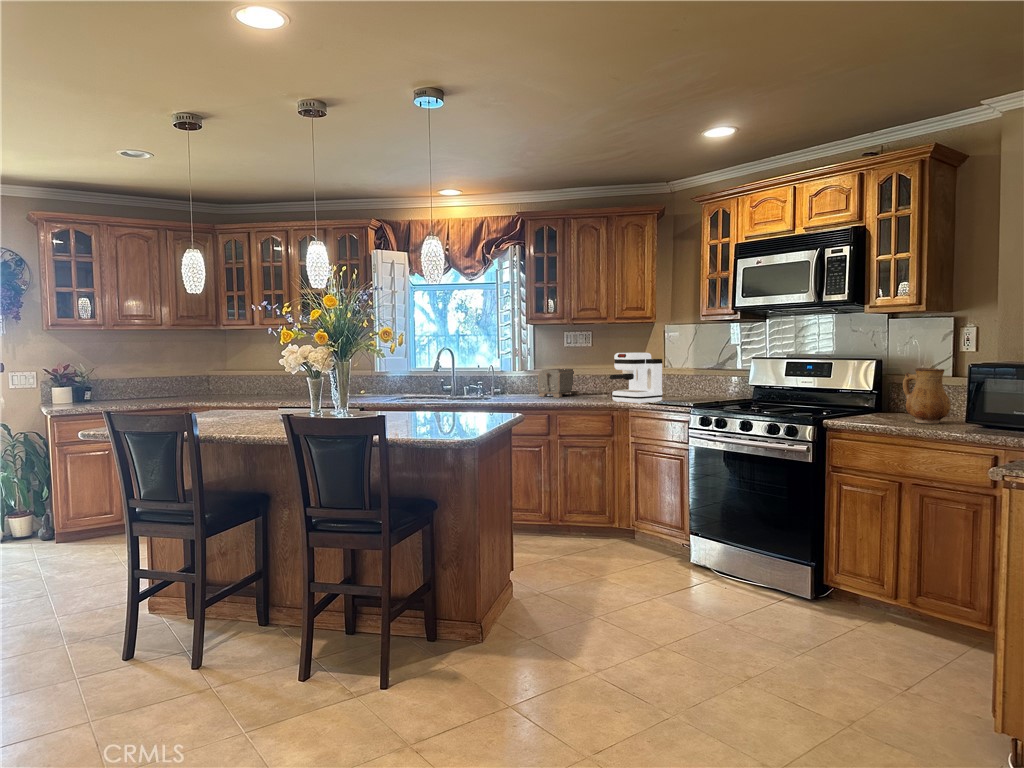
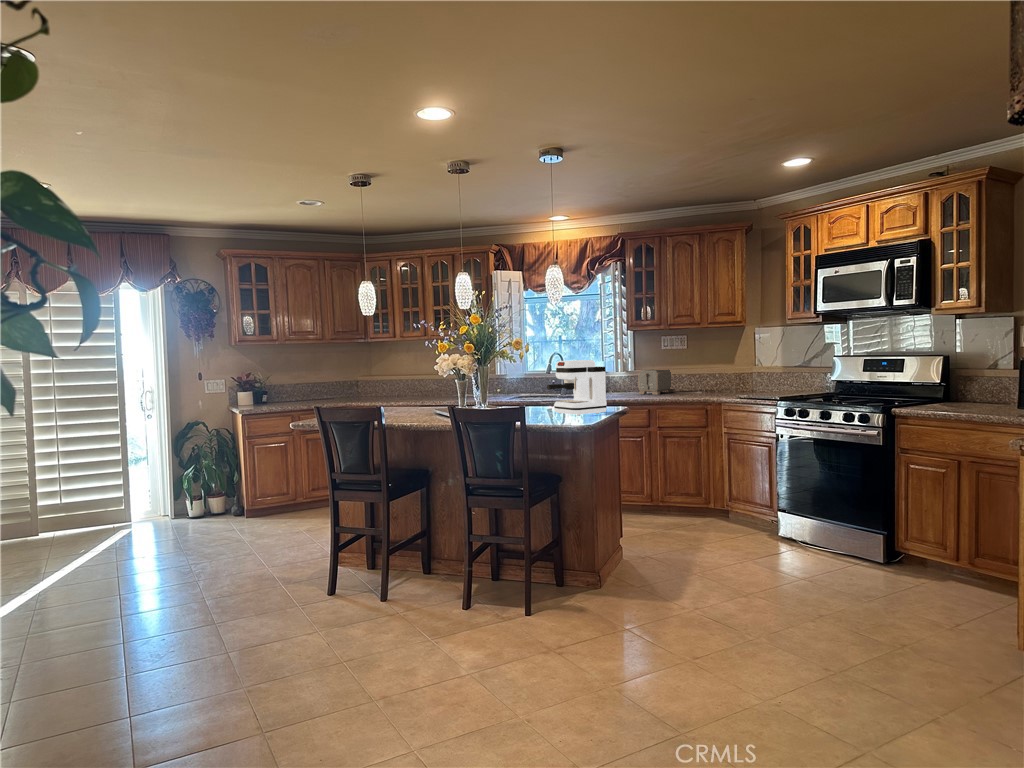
coffee maker: present [610,353,662,404] -> present [547,360,607,416]
ceramic pitcher: present [903,368,951,424] -> none [962,362,1005,410]

